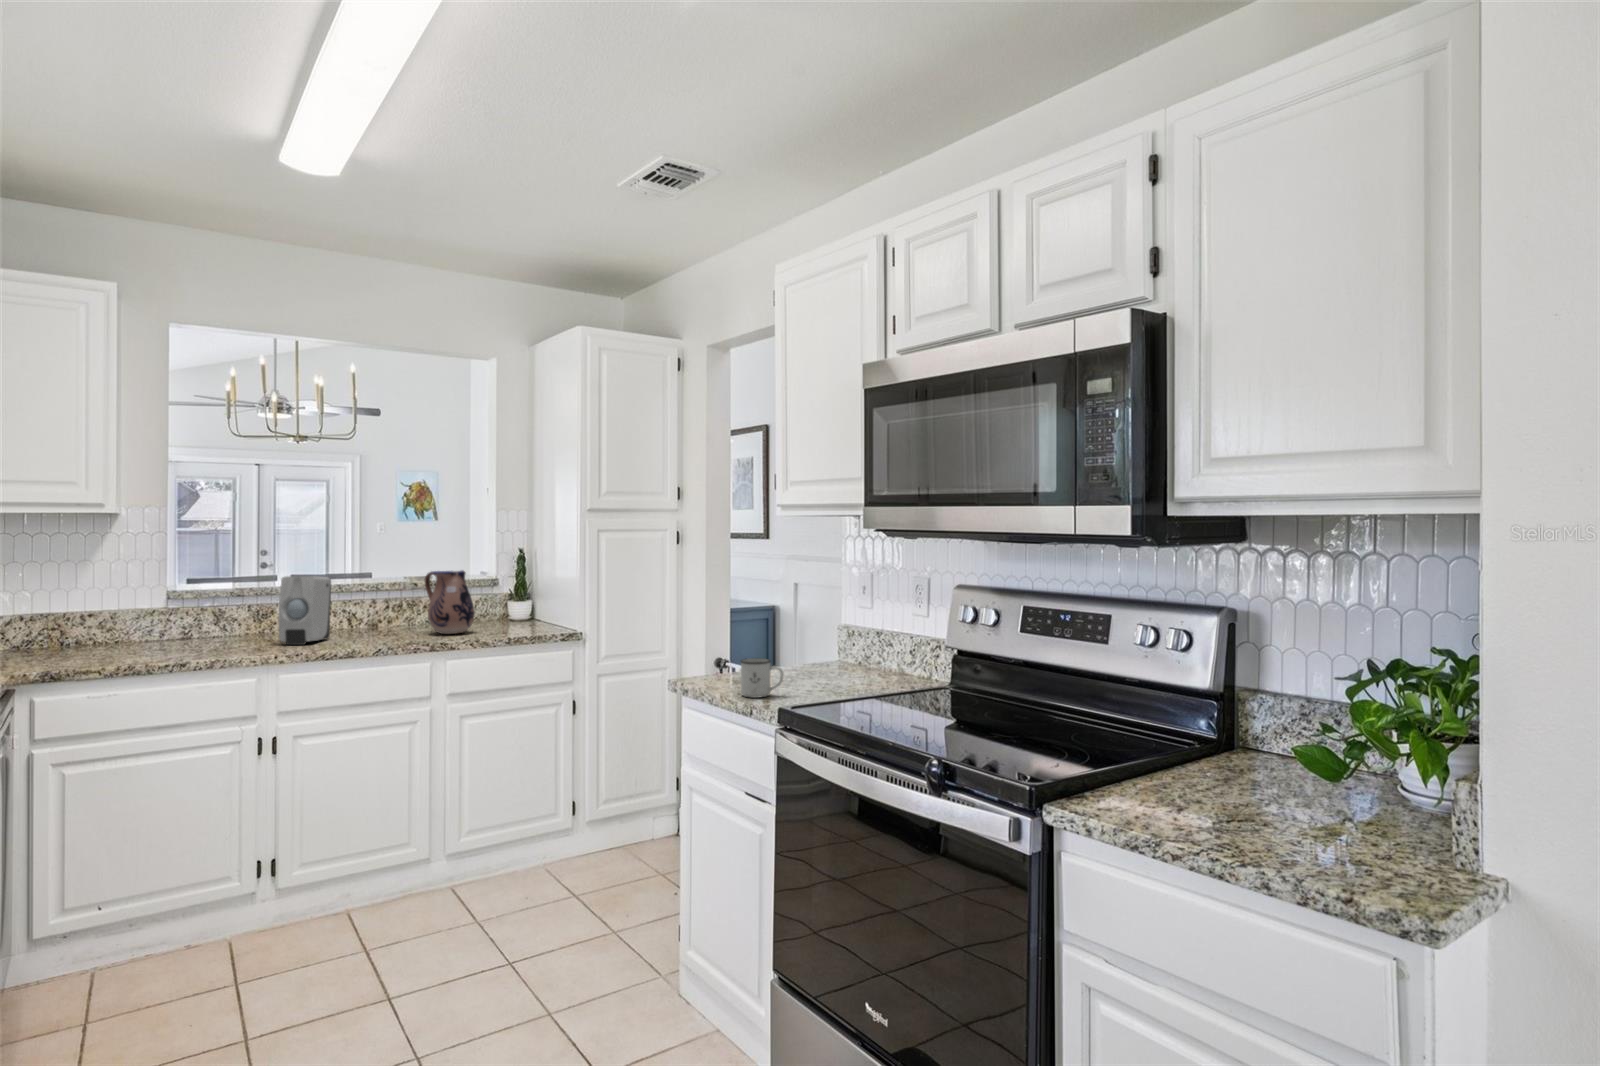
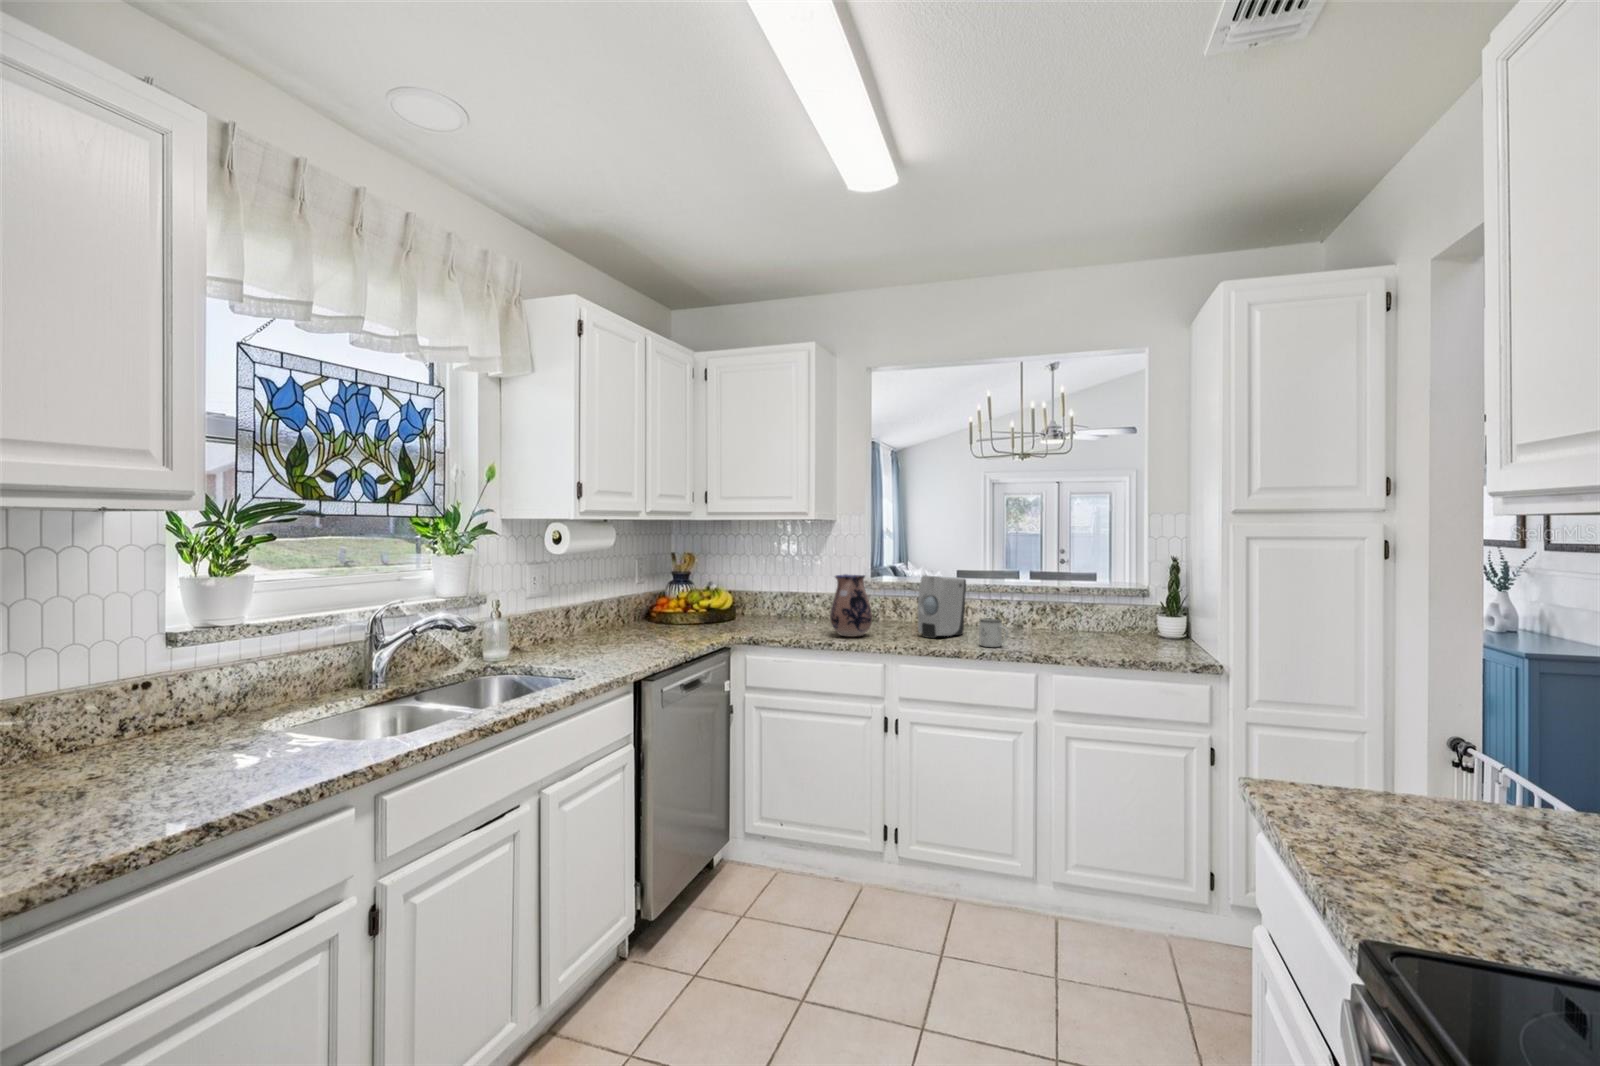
ceramic pitcher: present [425,570,475,634] -> present [830,574,873,637]
mug: present [741,658,784,698] -> present [979,619,1008,647]

